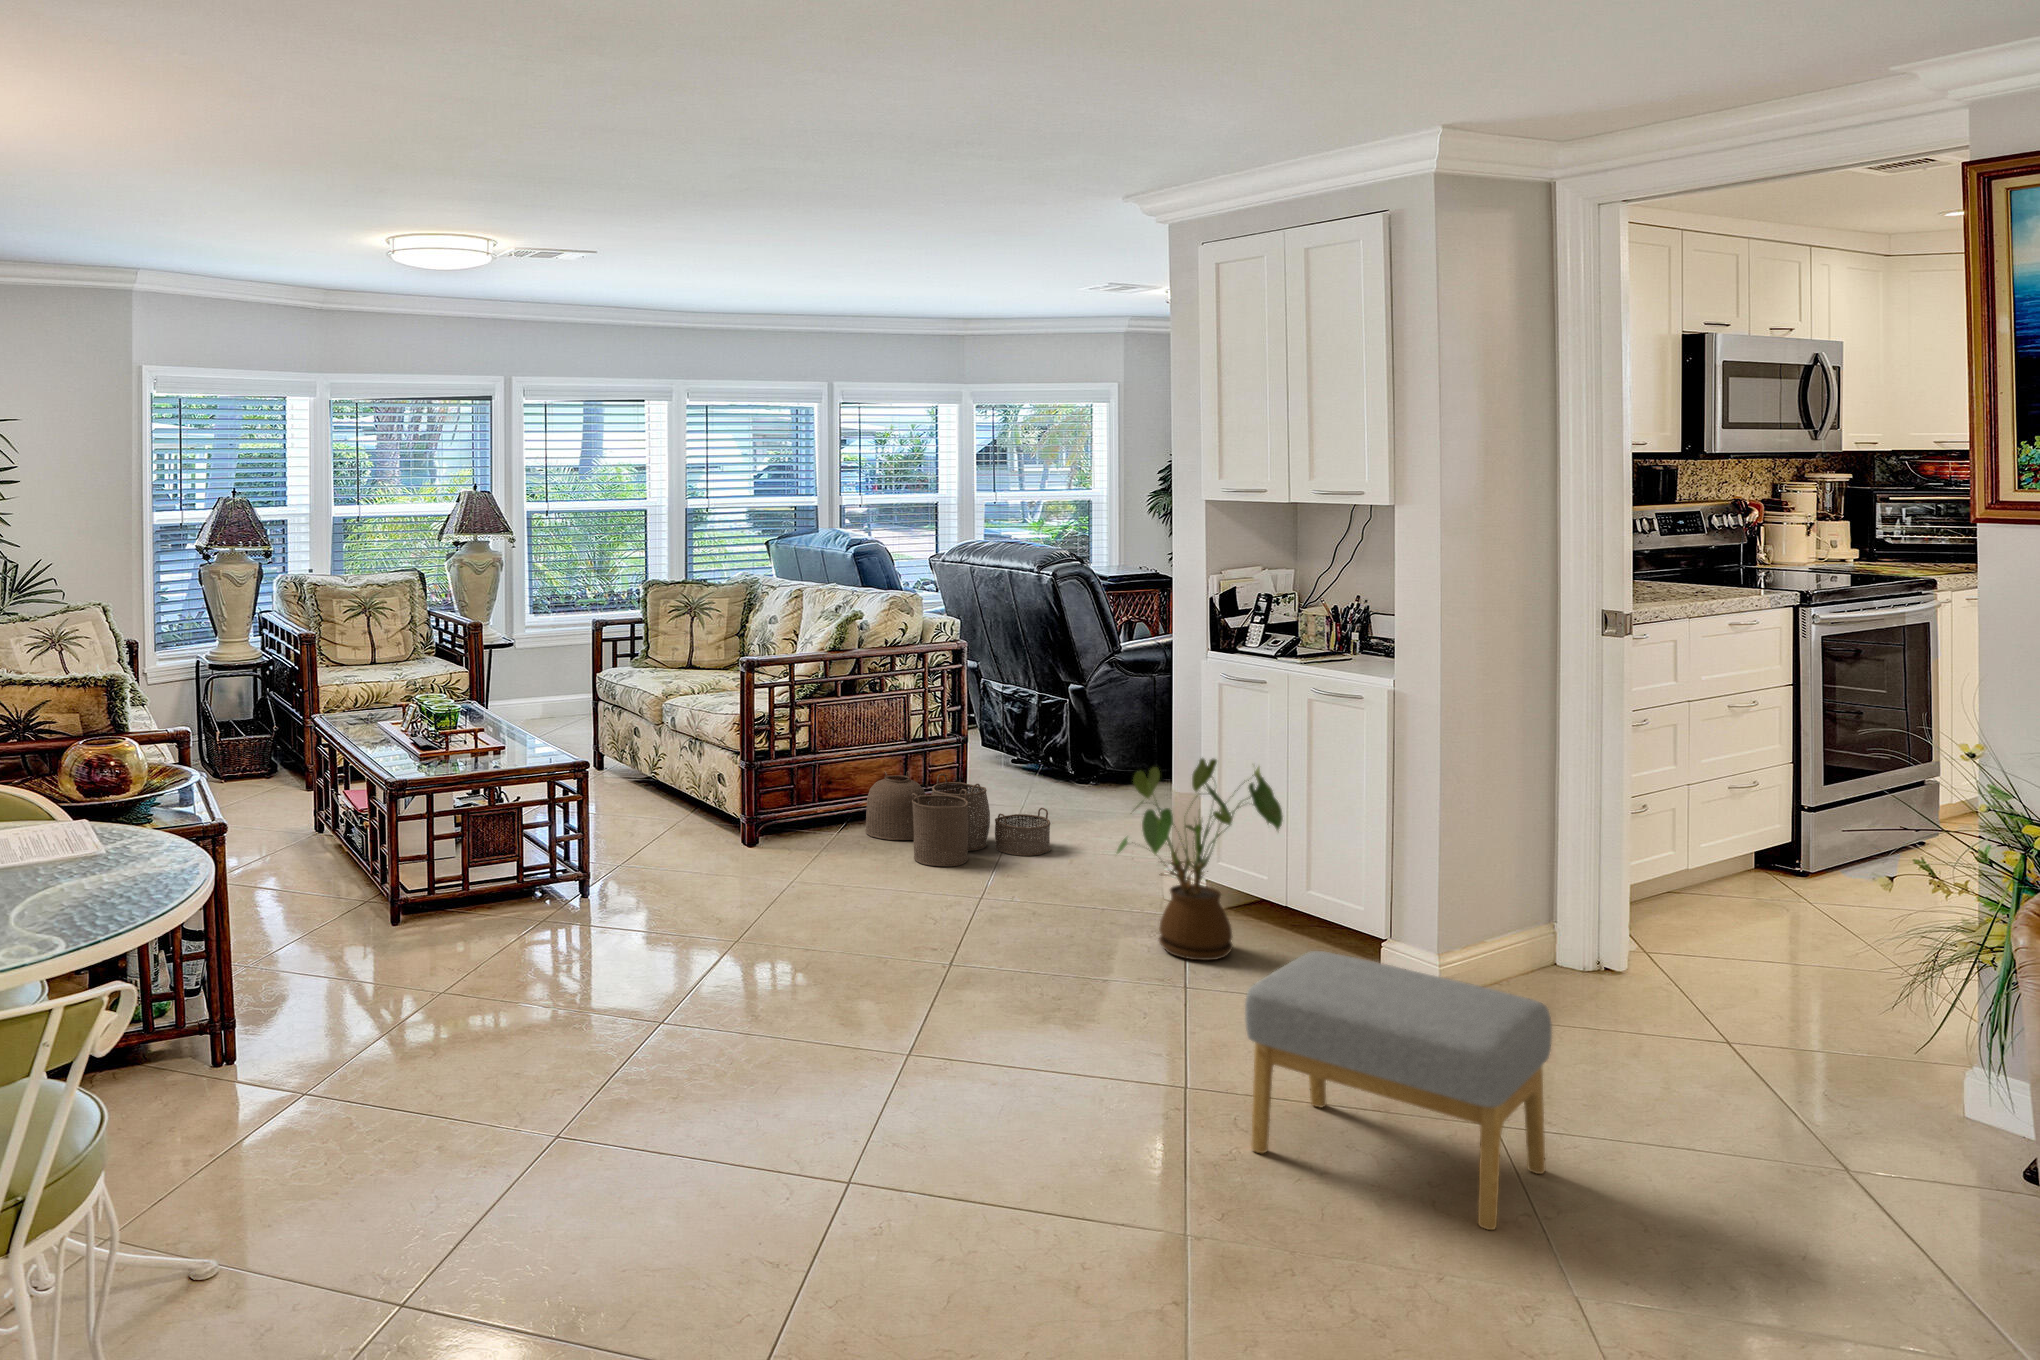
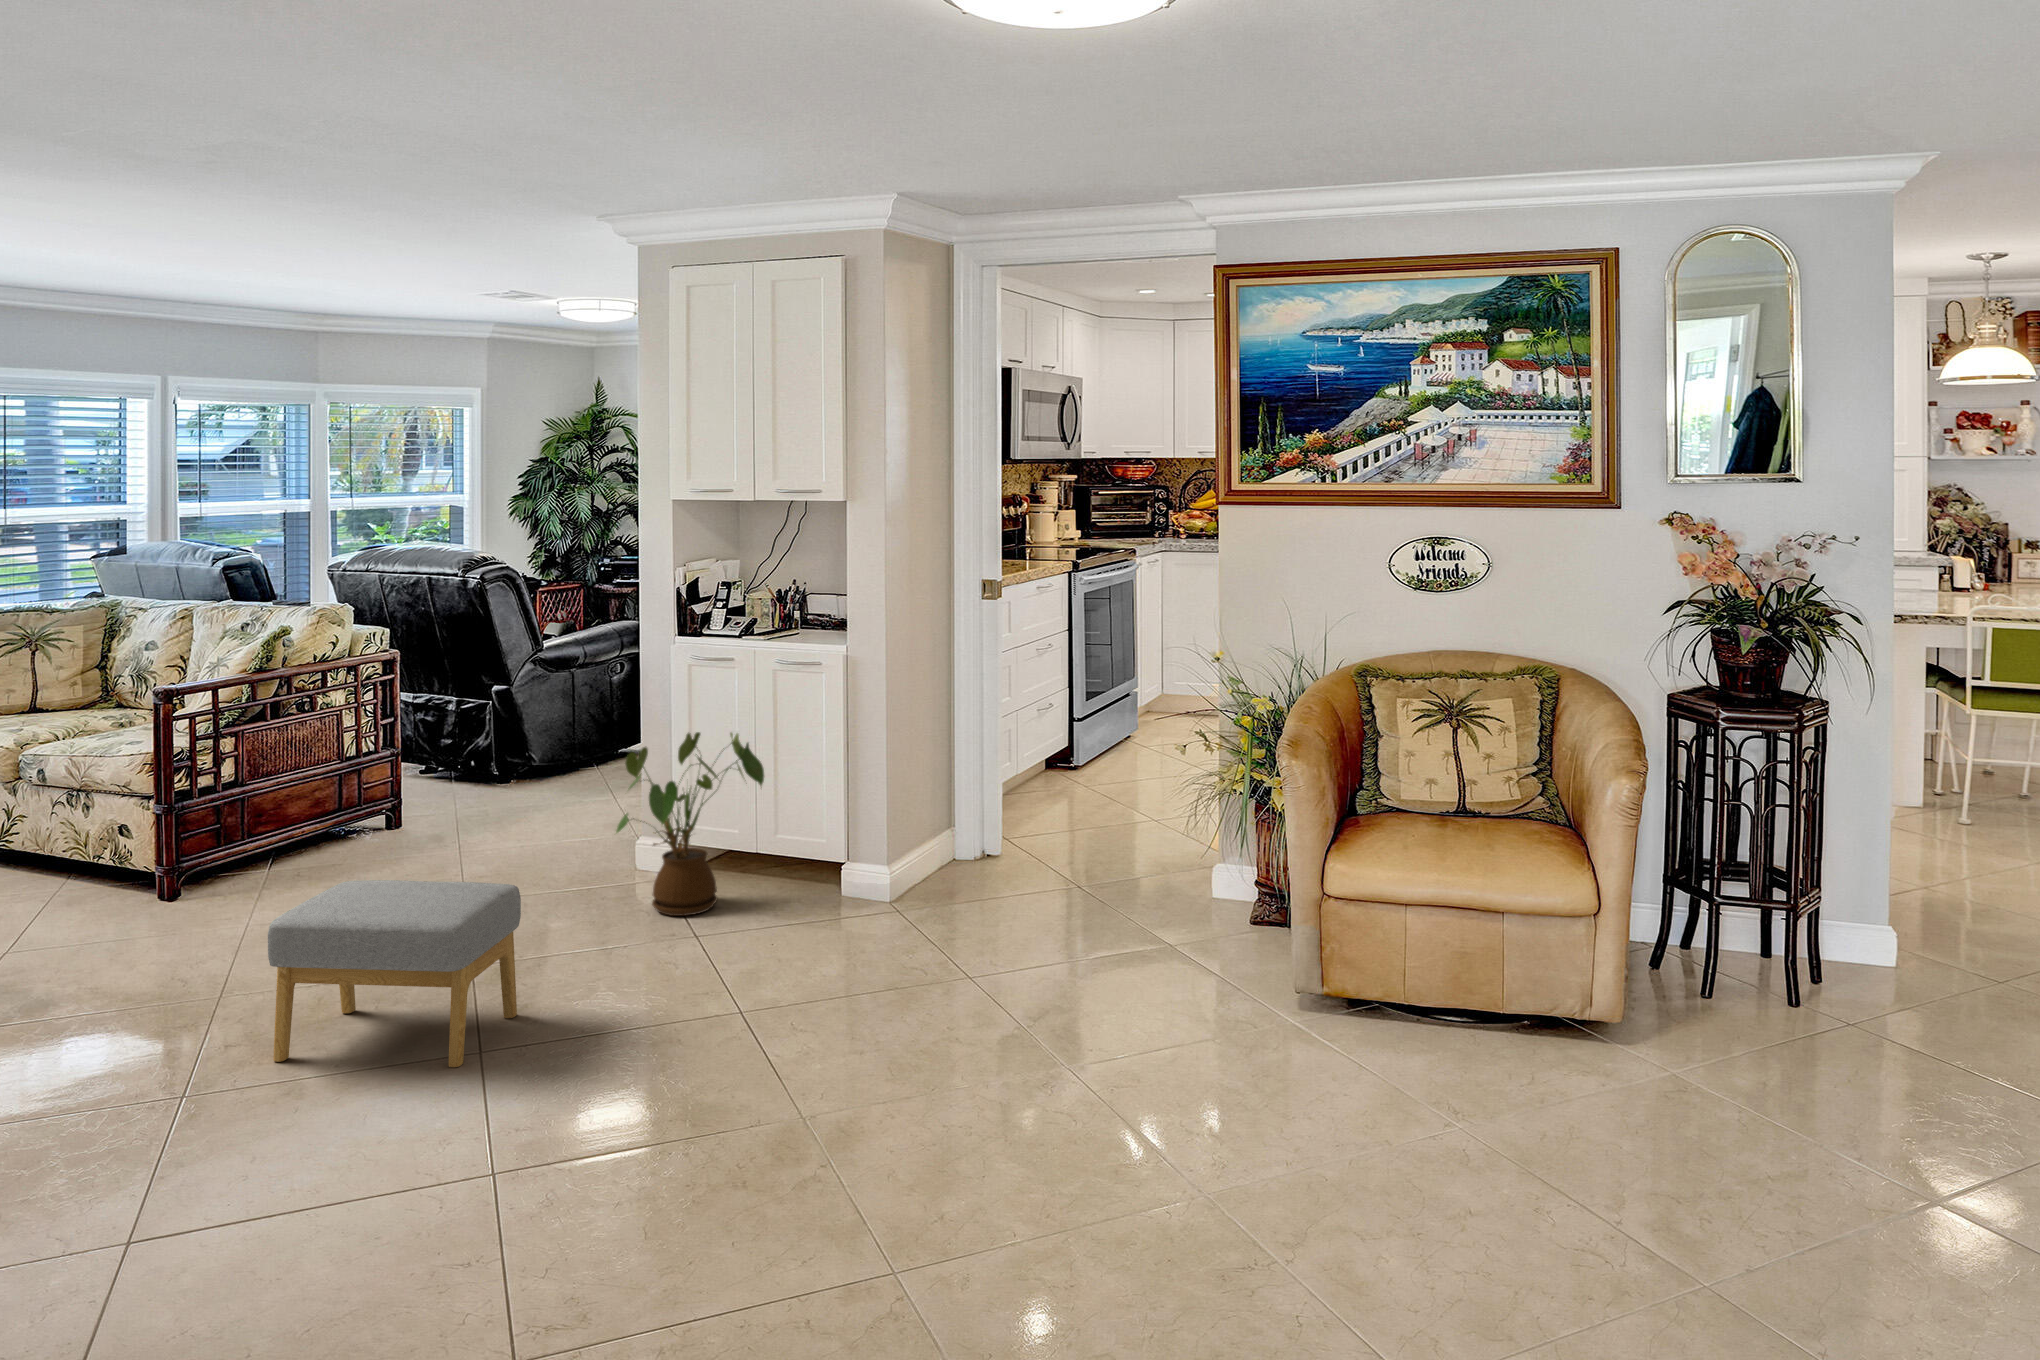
woven basket: present [865,771,1051,866] -> none [299,787,508,882]
footstool: present [1245,951,1552,1230] -> present [268,880,521,1067]

